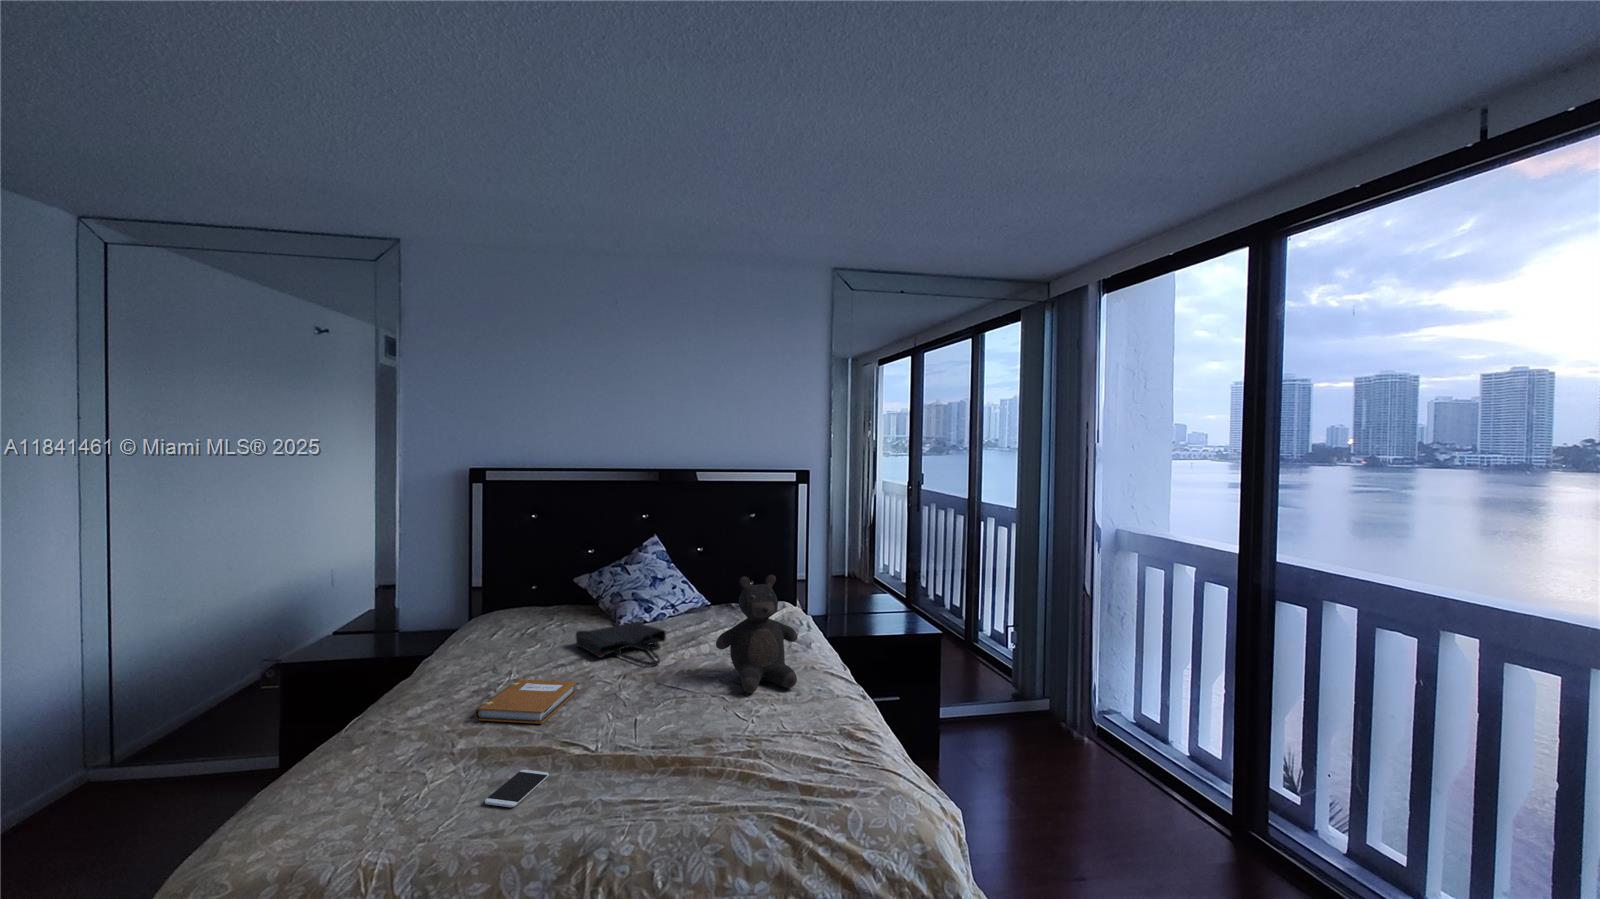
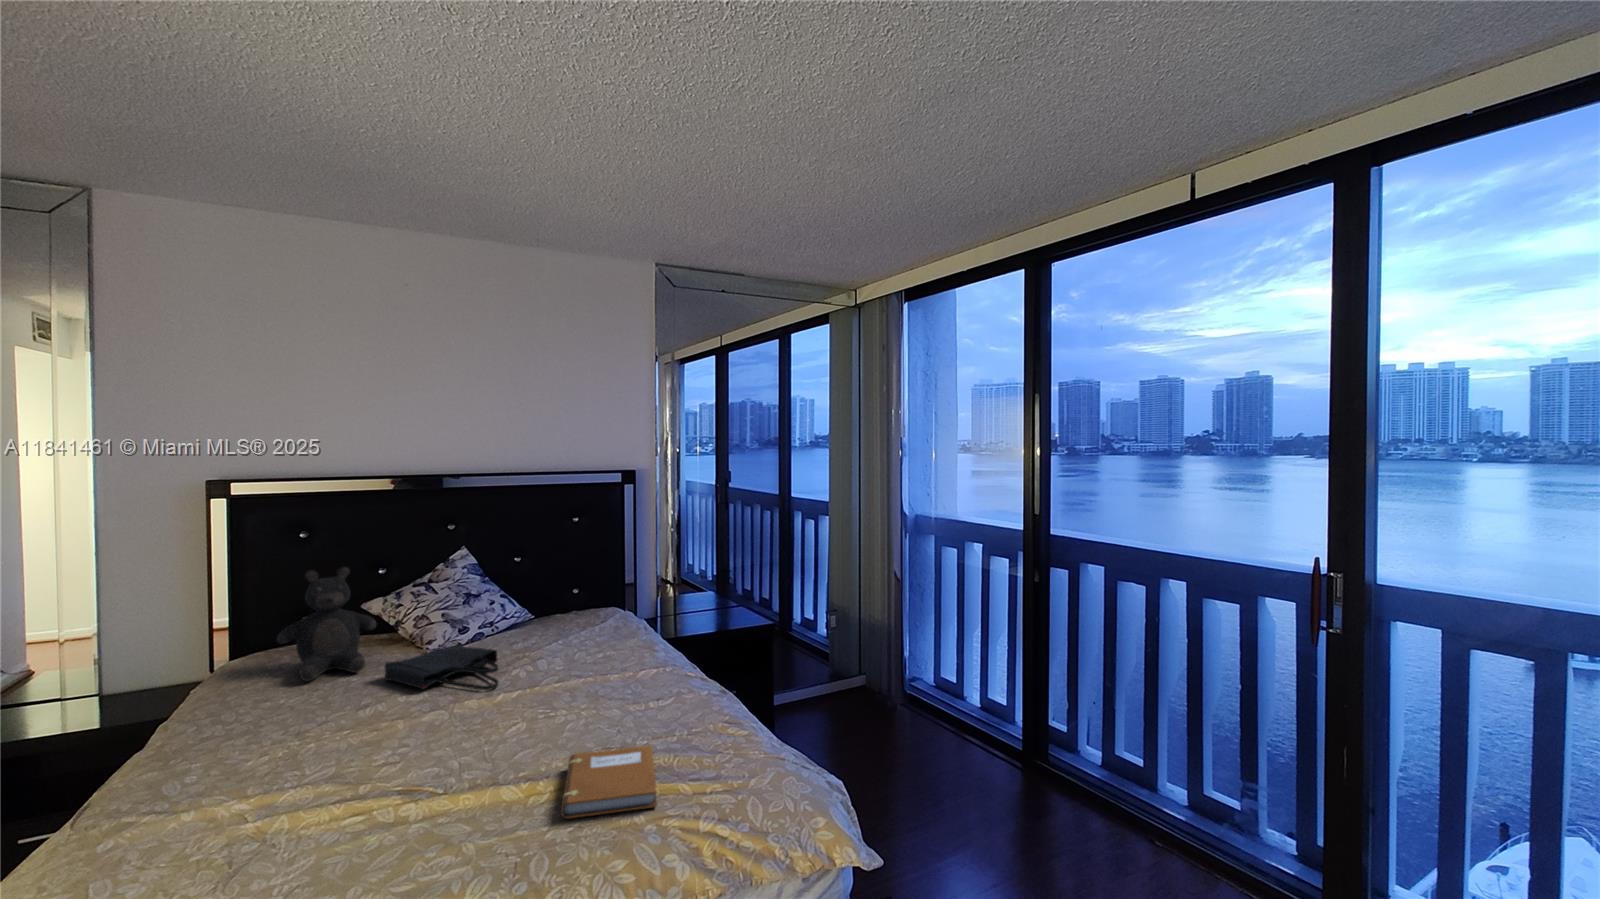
teddy bear: present [716,574,797,693] -> present [277,567,376,681]
notebook: present [475,679,576,724] -> present [561,746,657,818]
smartphone: present [485,770,549,807] -> none [340,820,411,869]

